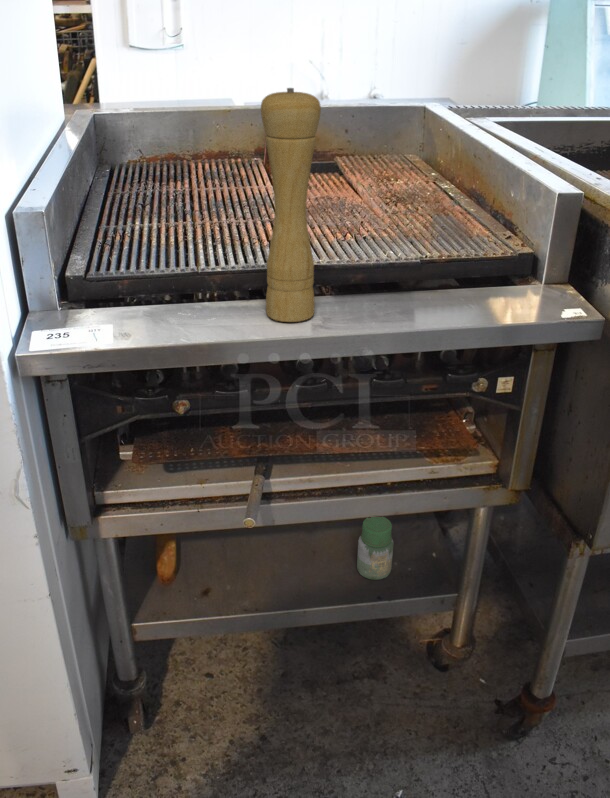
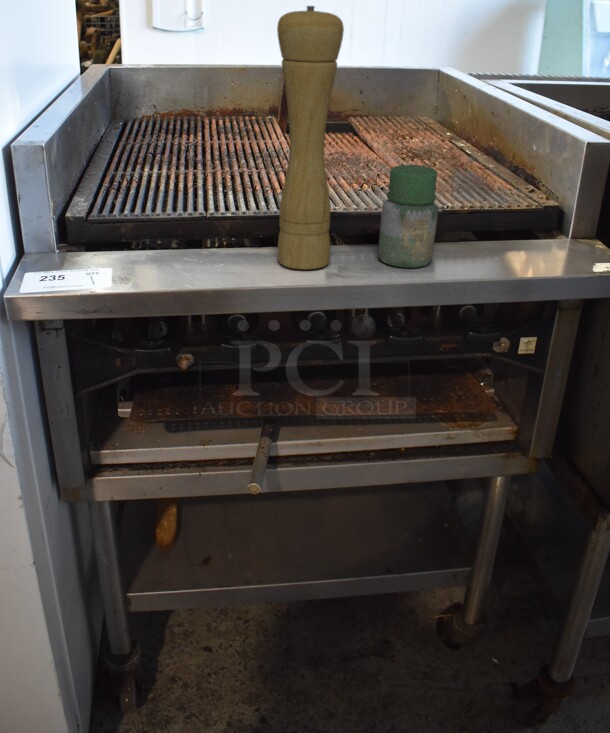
jar: present [357,517,394,580] -> present [378,165,438,268]

